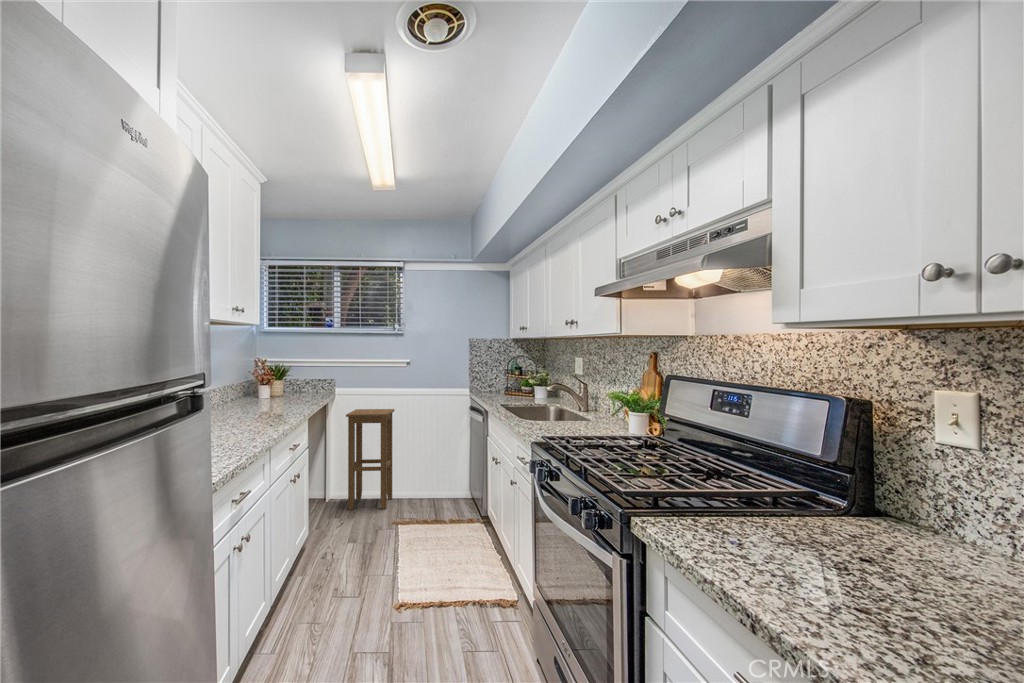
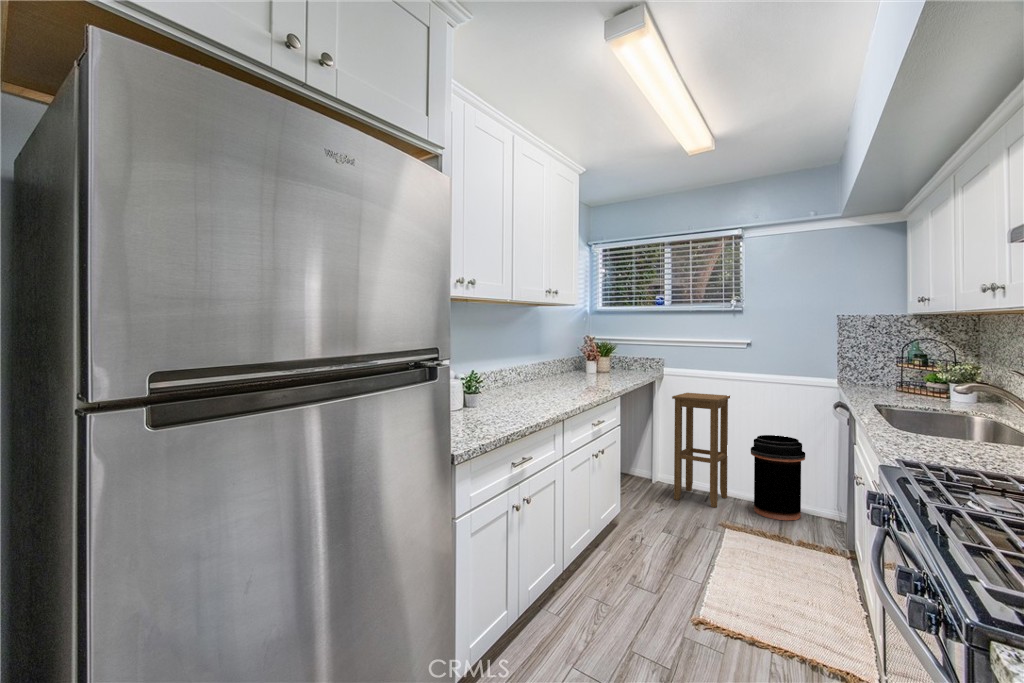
trash can: none [413,439,453,508] -> present [751,435,805,520]

